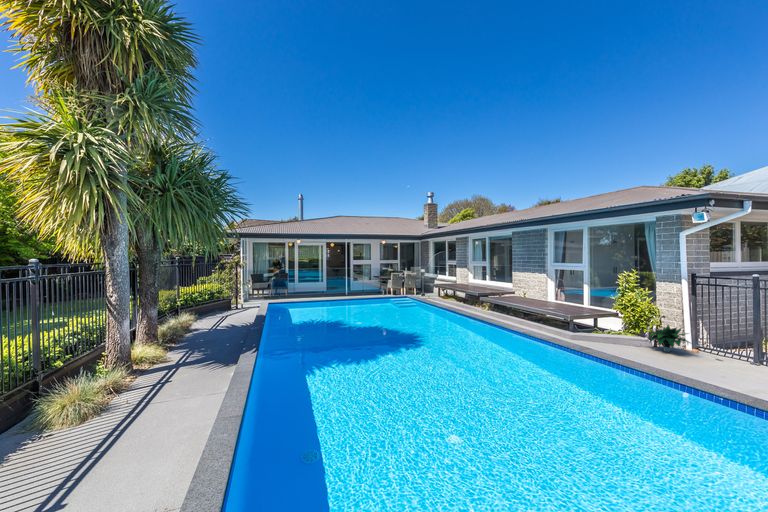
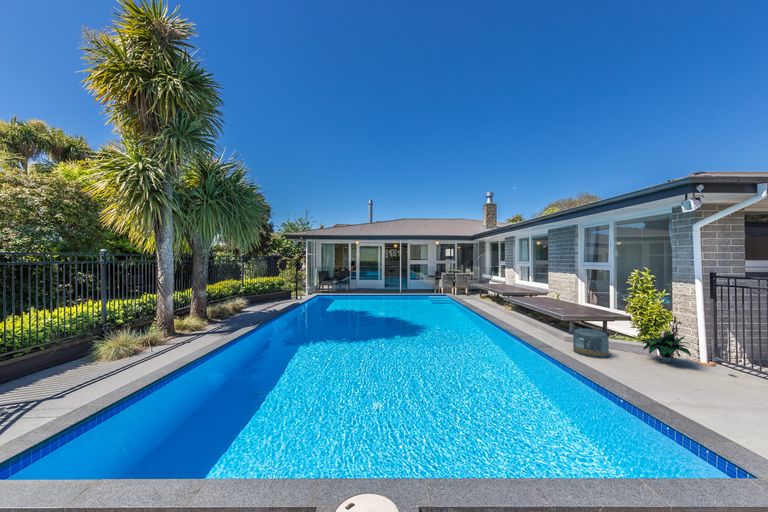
pouf: none [594,327,628,355] -> present [573,329,609,358]

